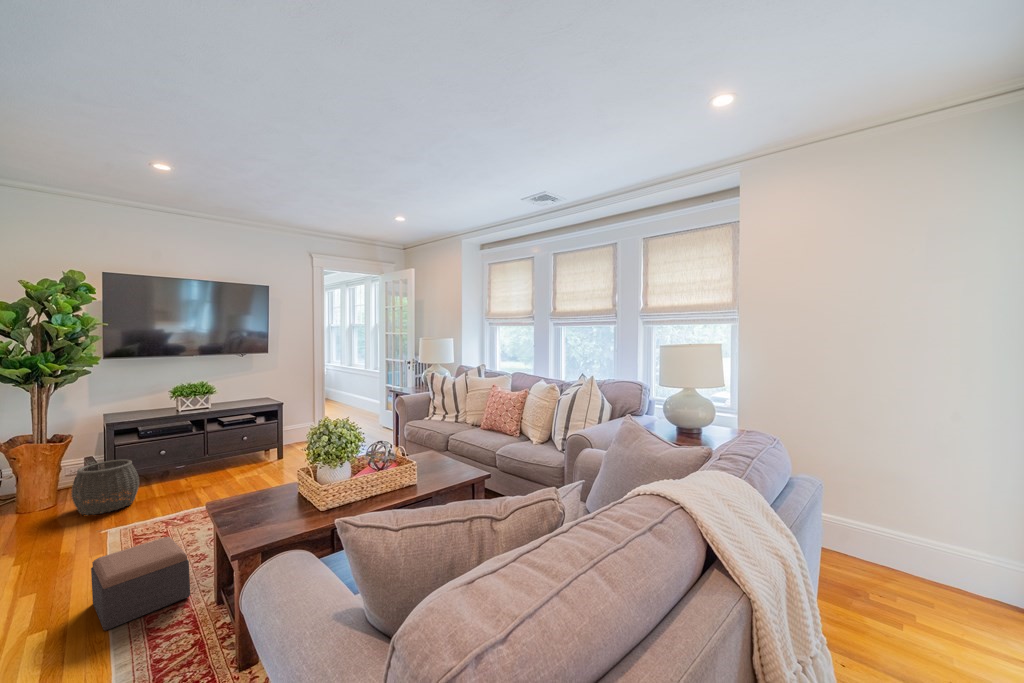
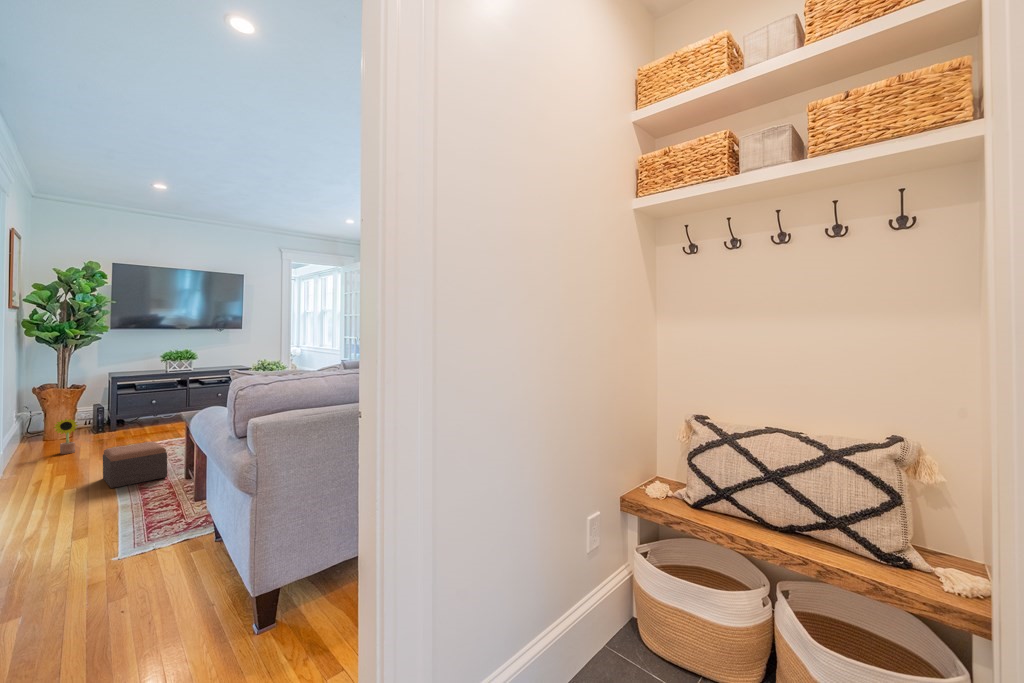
woven basket: present [71,460,139,515] -> none [85,404,136,441]
decorative plant: none [21,495,59,545] -> present [54,419,78,454]

